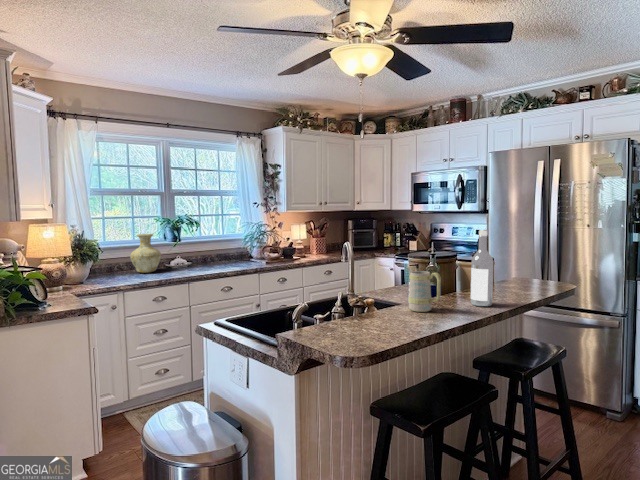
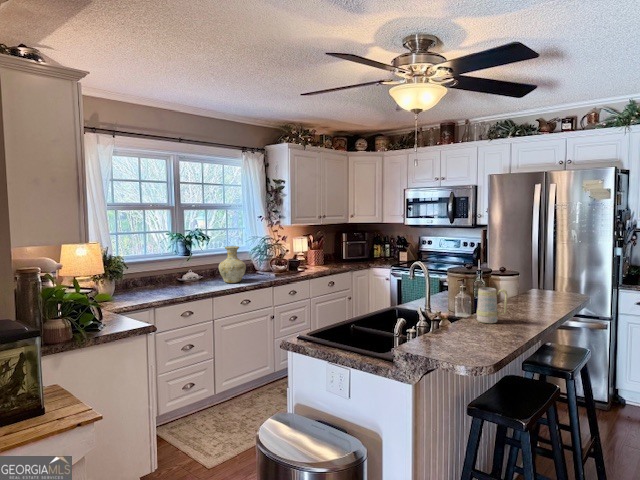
wine bottle: present [471,230,493,306] -> none [523,251,543,317]
vase: present [130,234,161,273] -> present [219,246,246,283]

